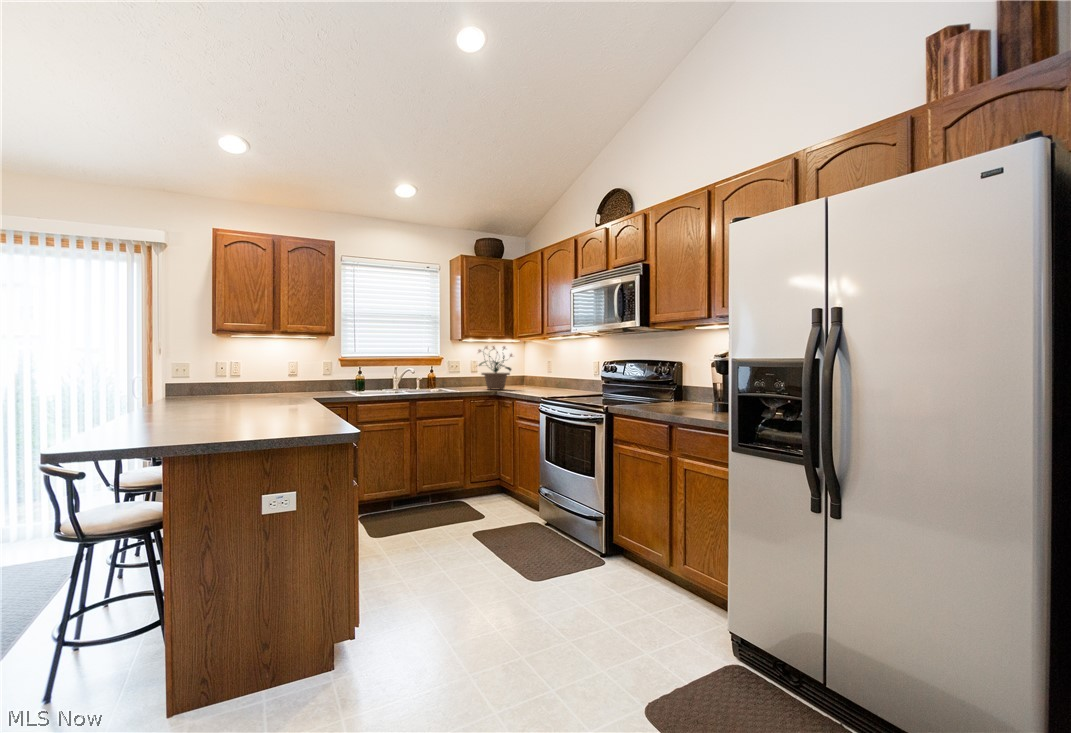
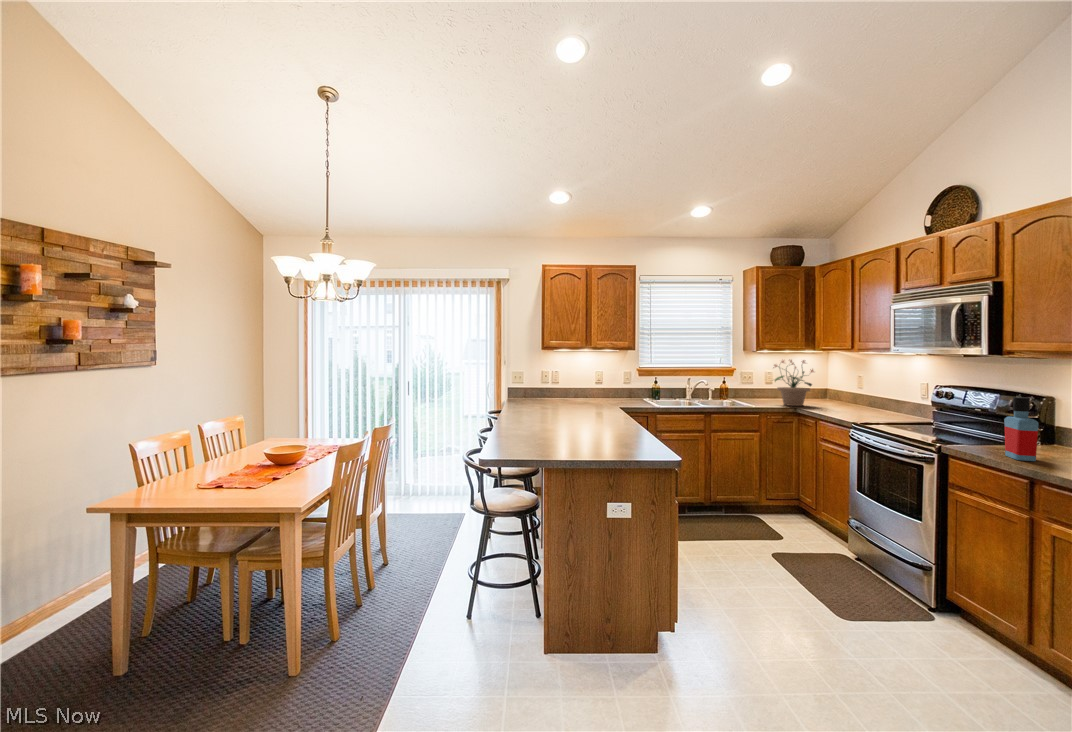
bottle: none [651,355,673,408] -> present [1004,397,1039,461]

